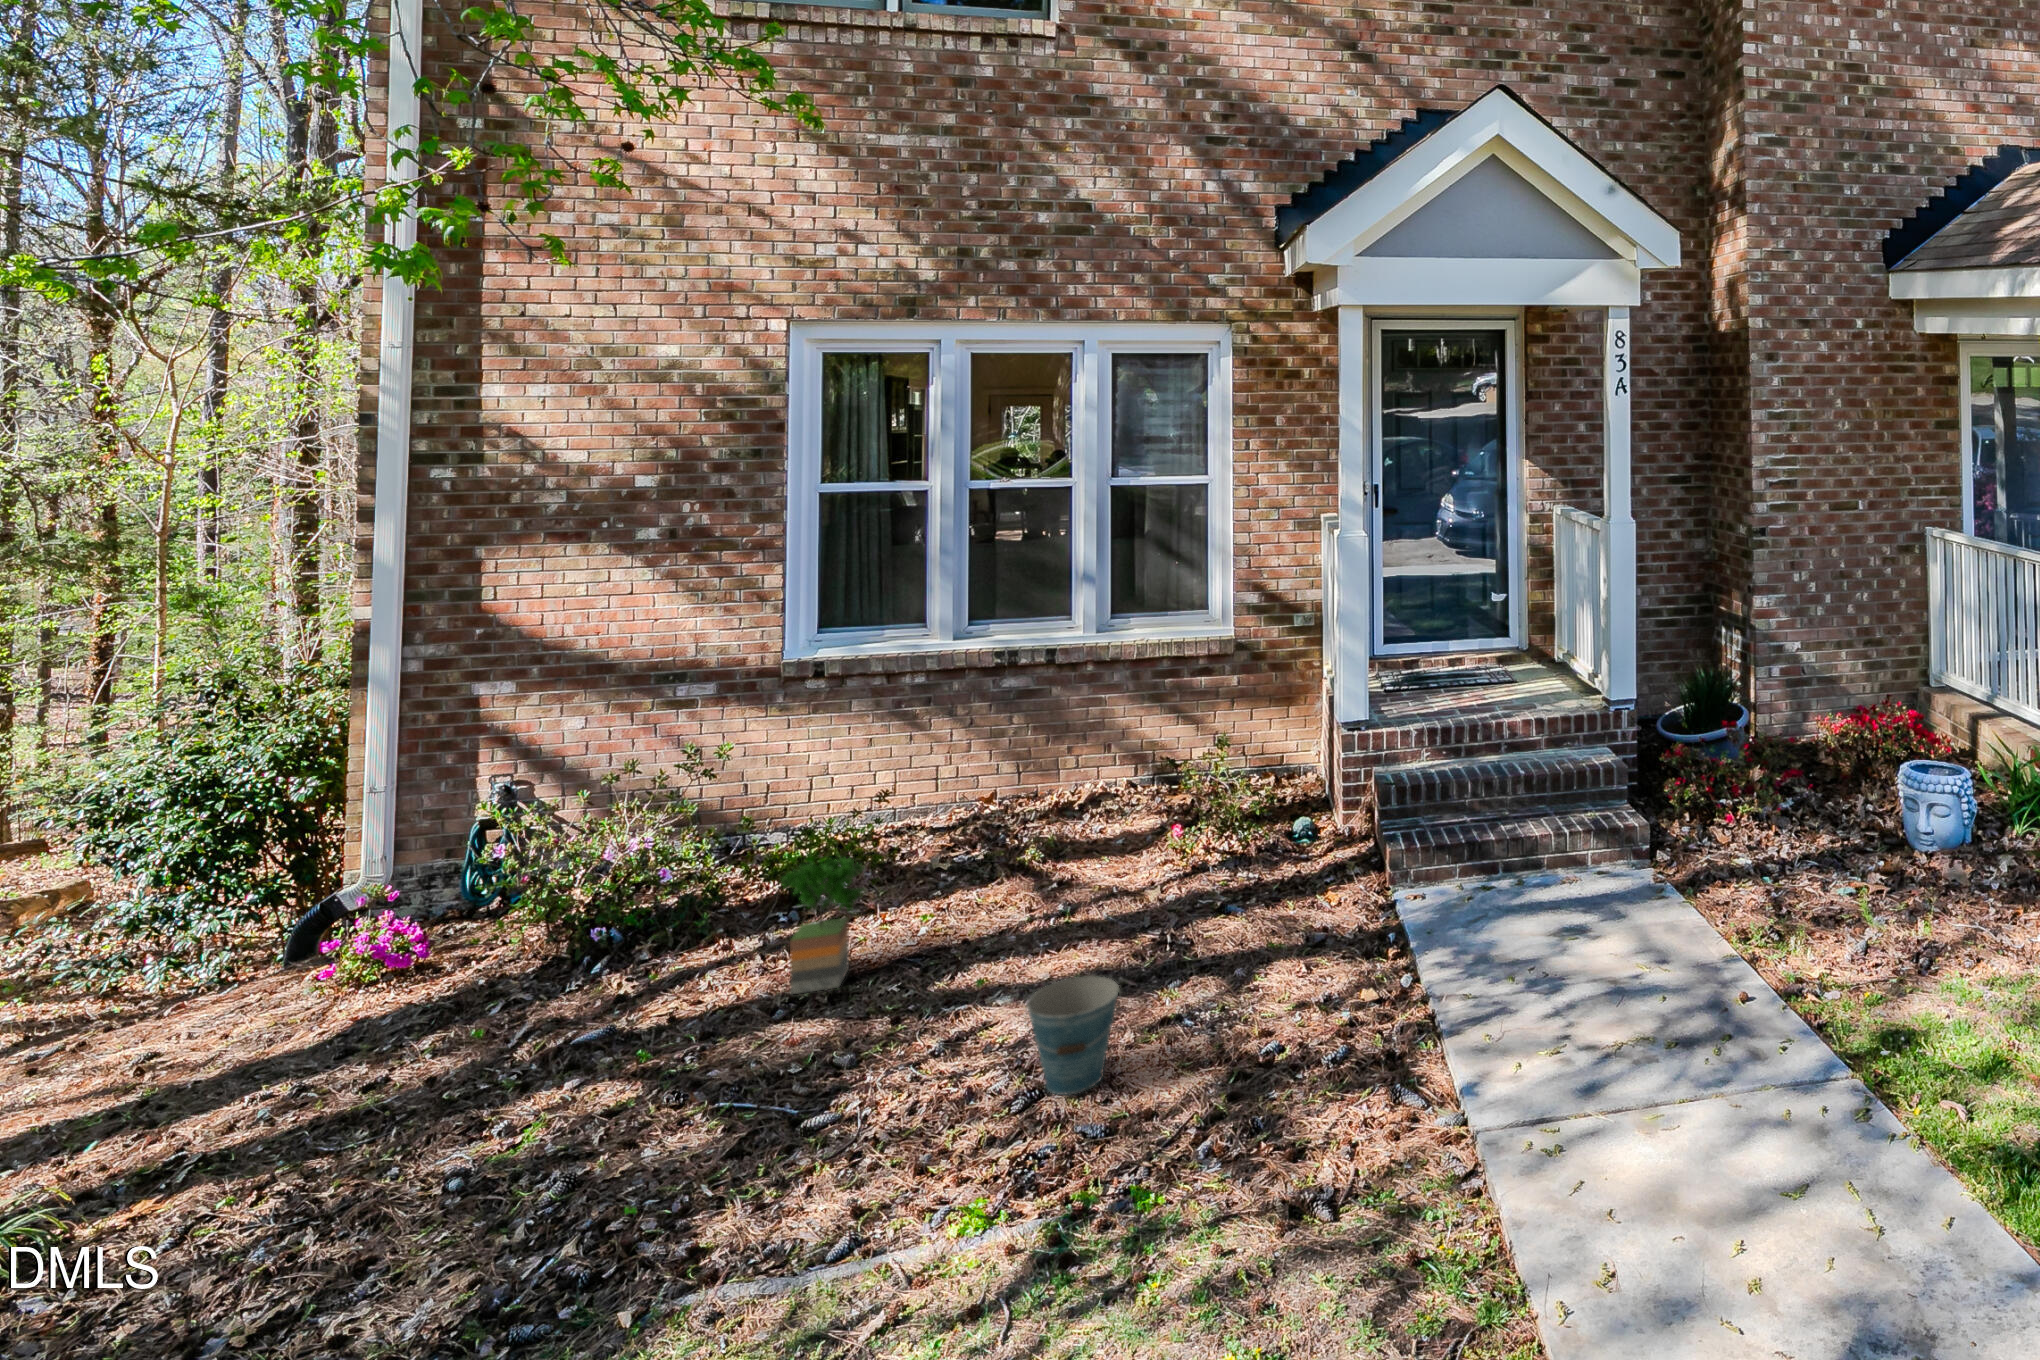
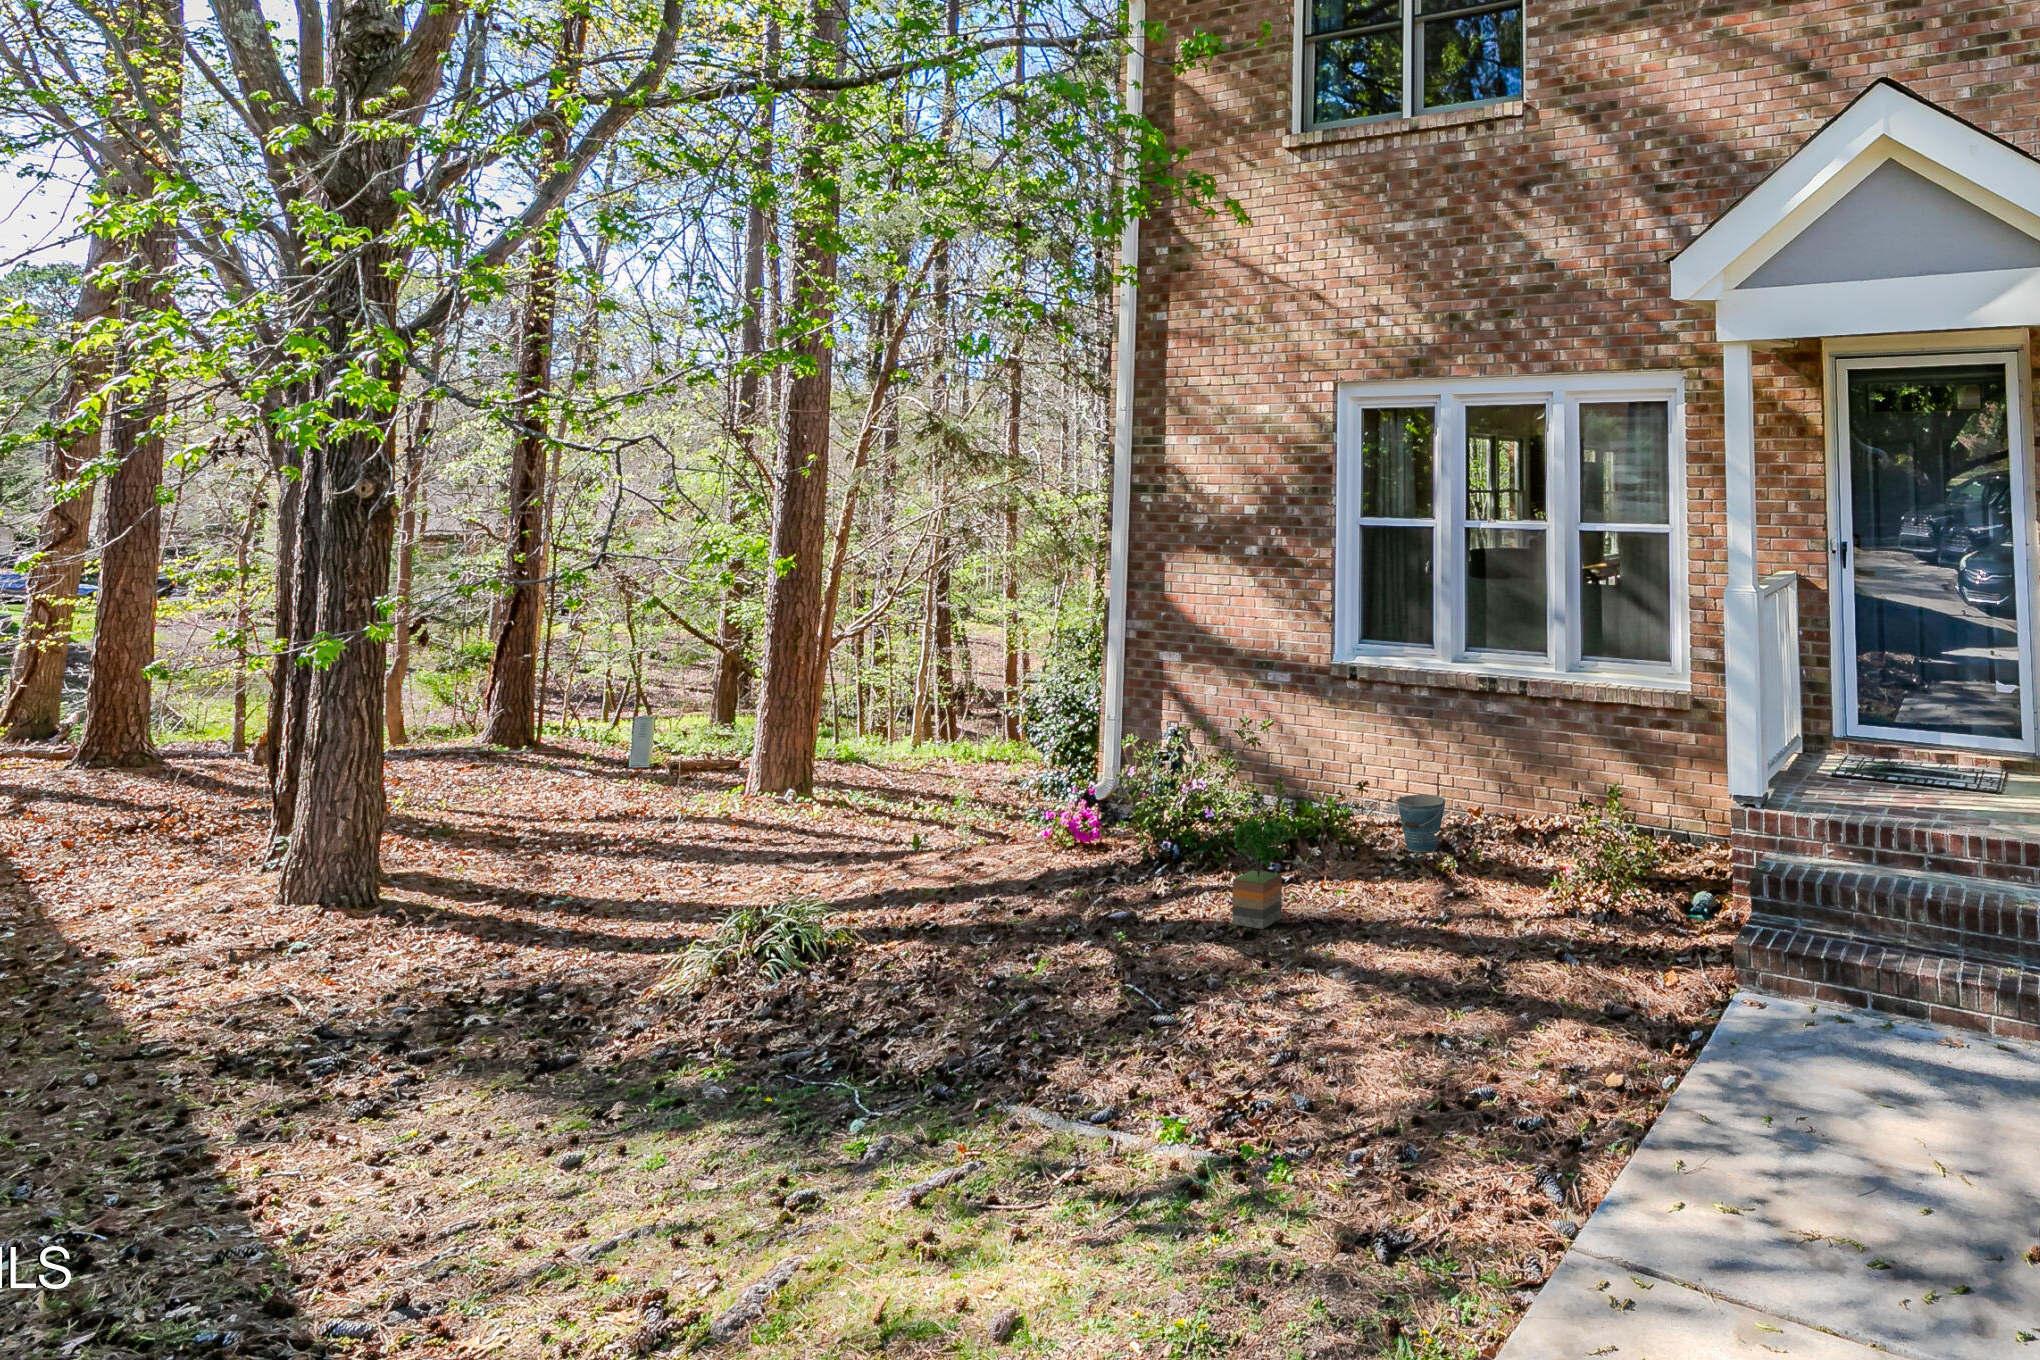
bucket: present [1026,976,1119,1095] -> present [1396,795,1446,852]

